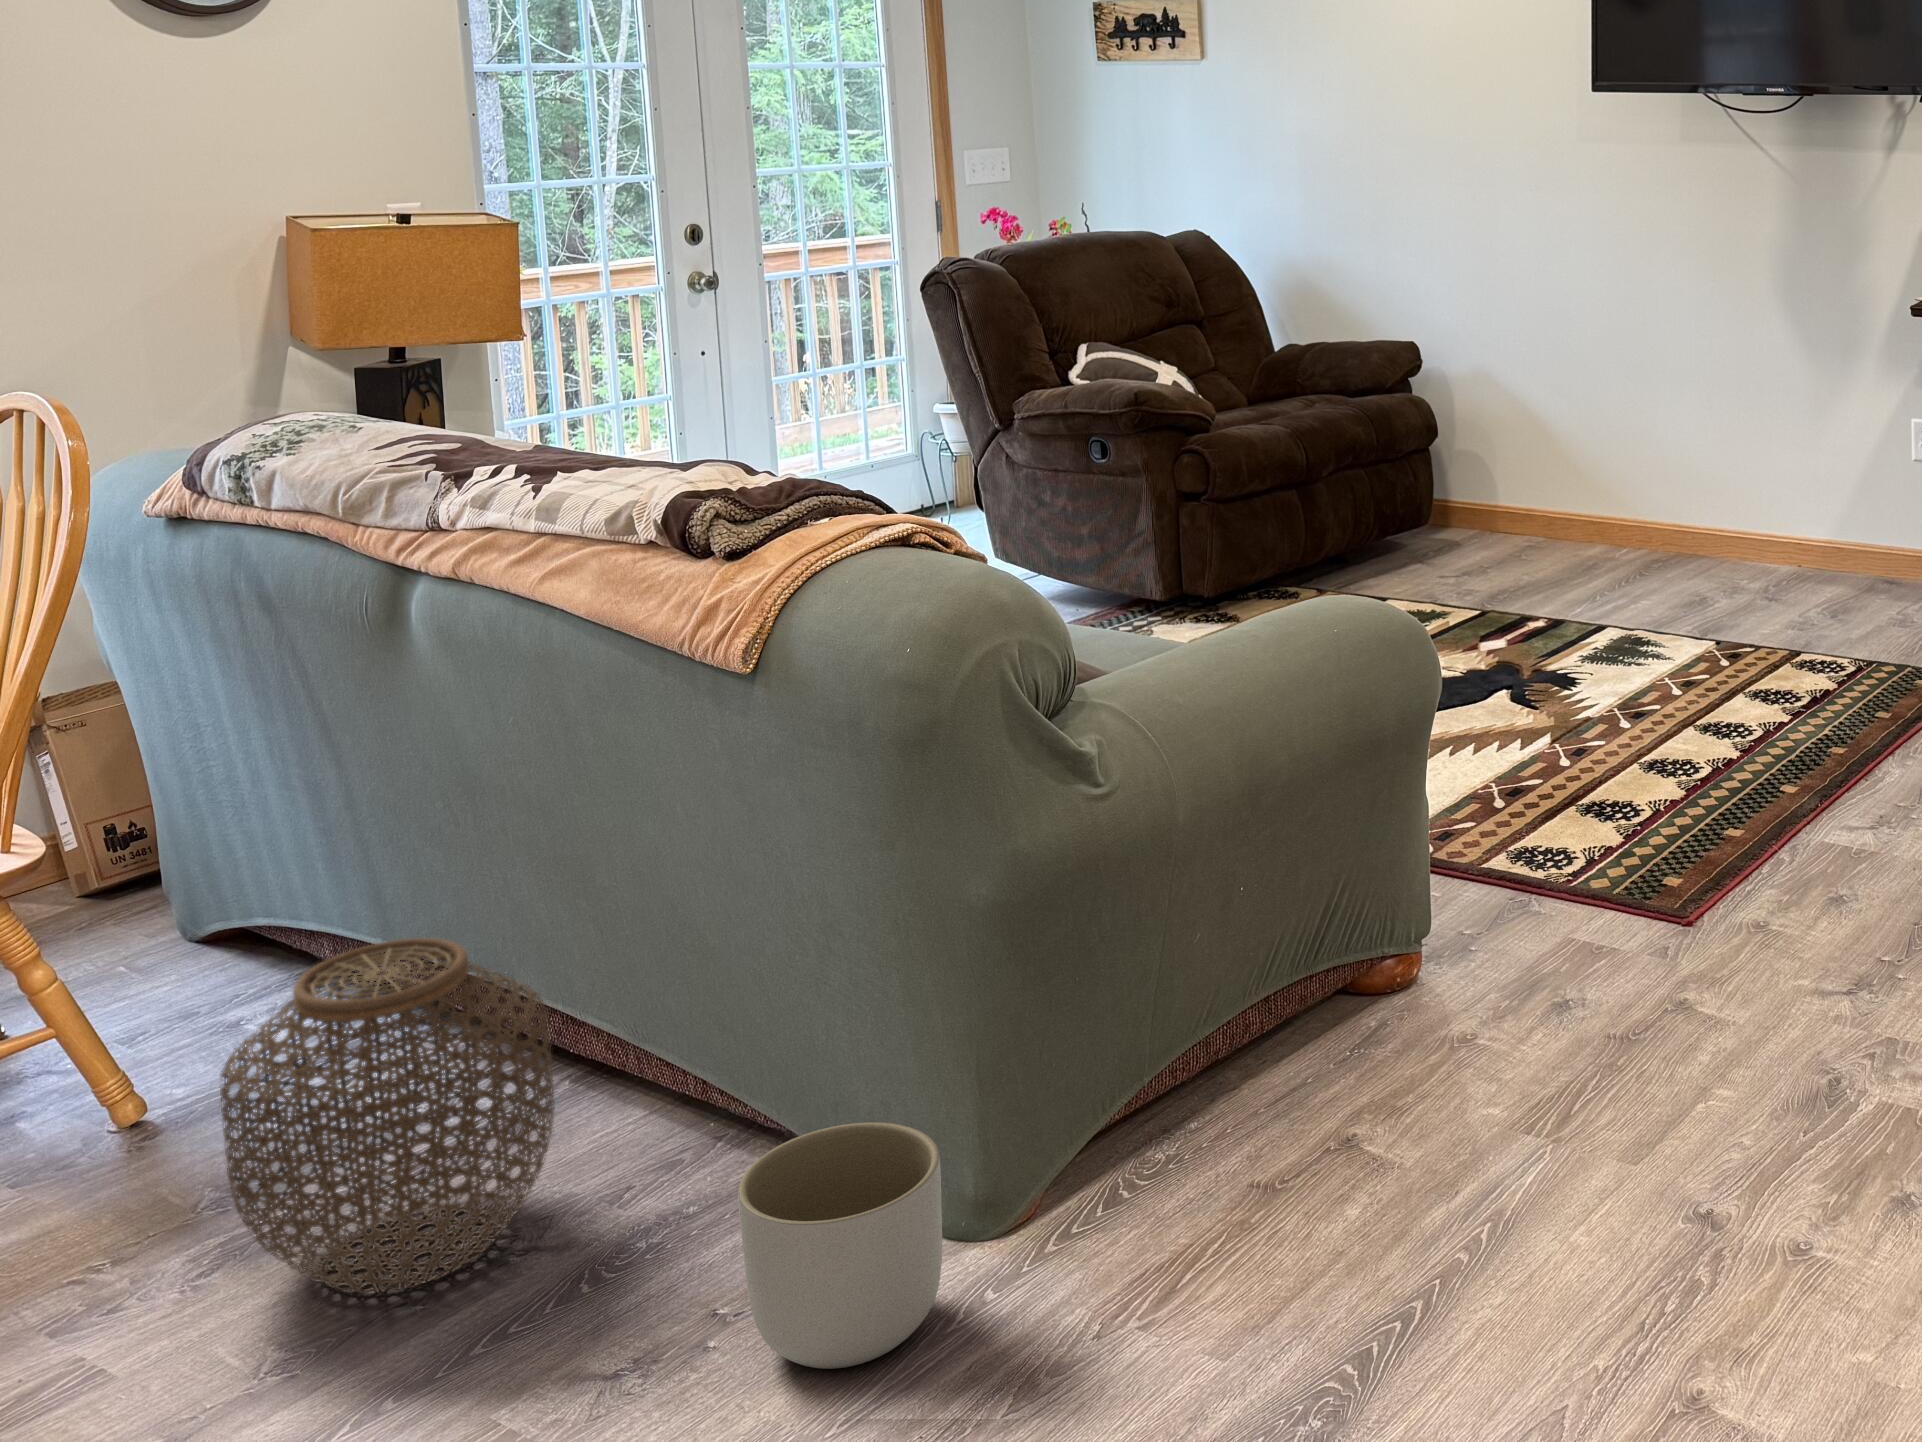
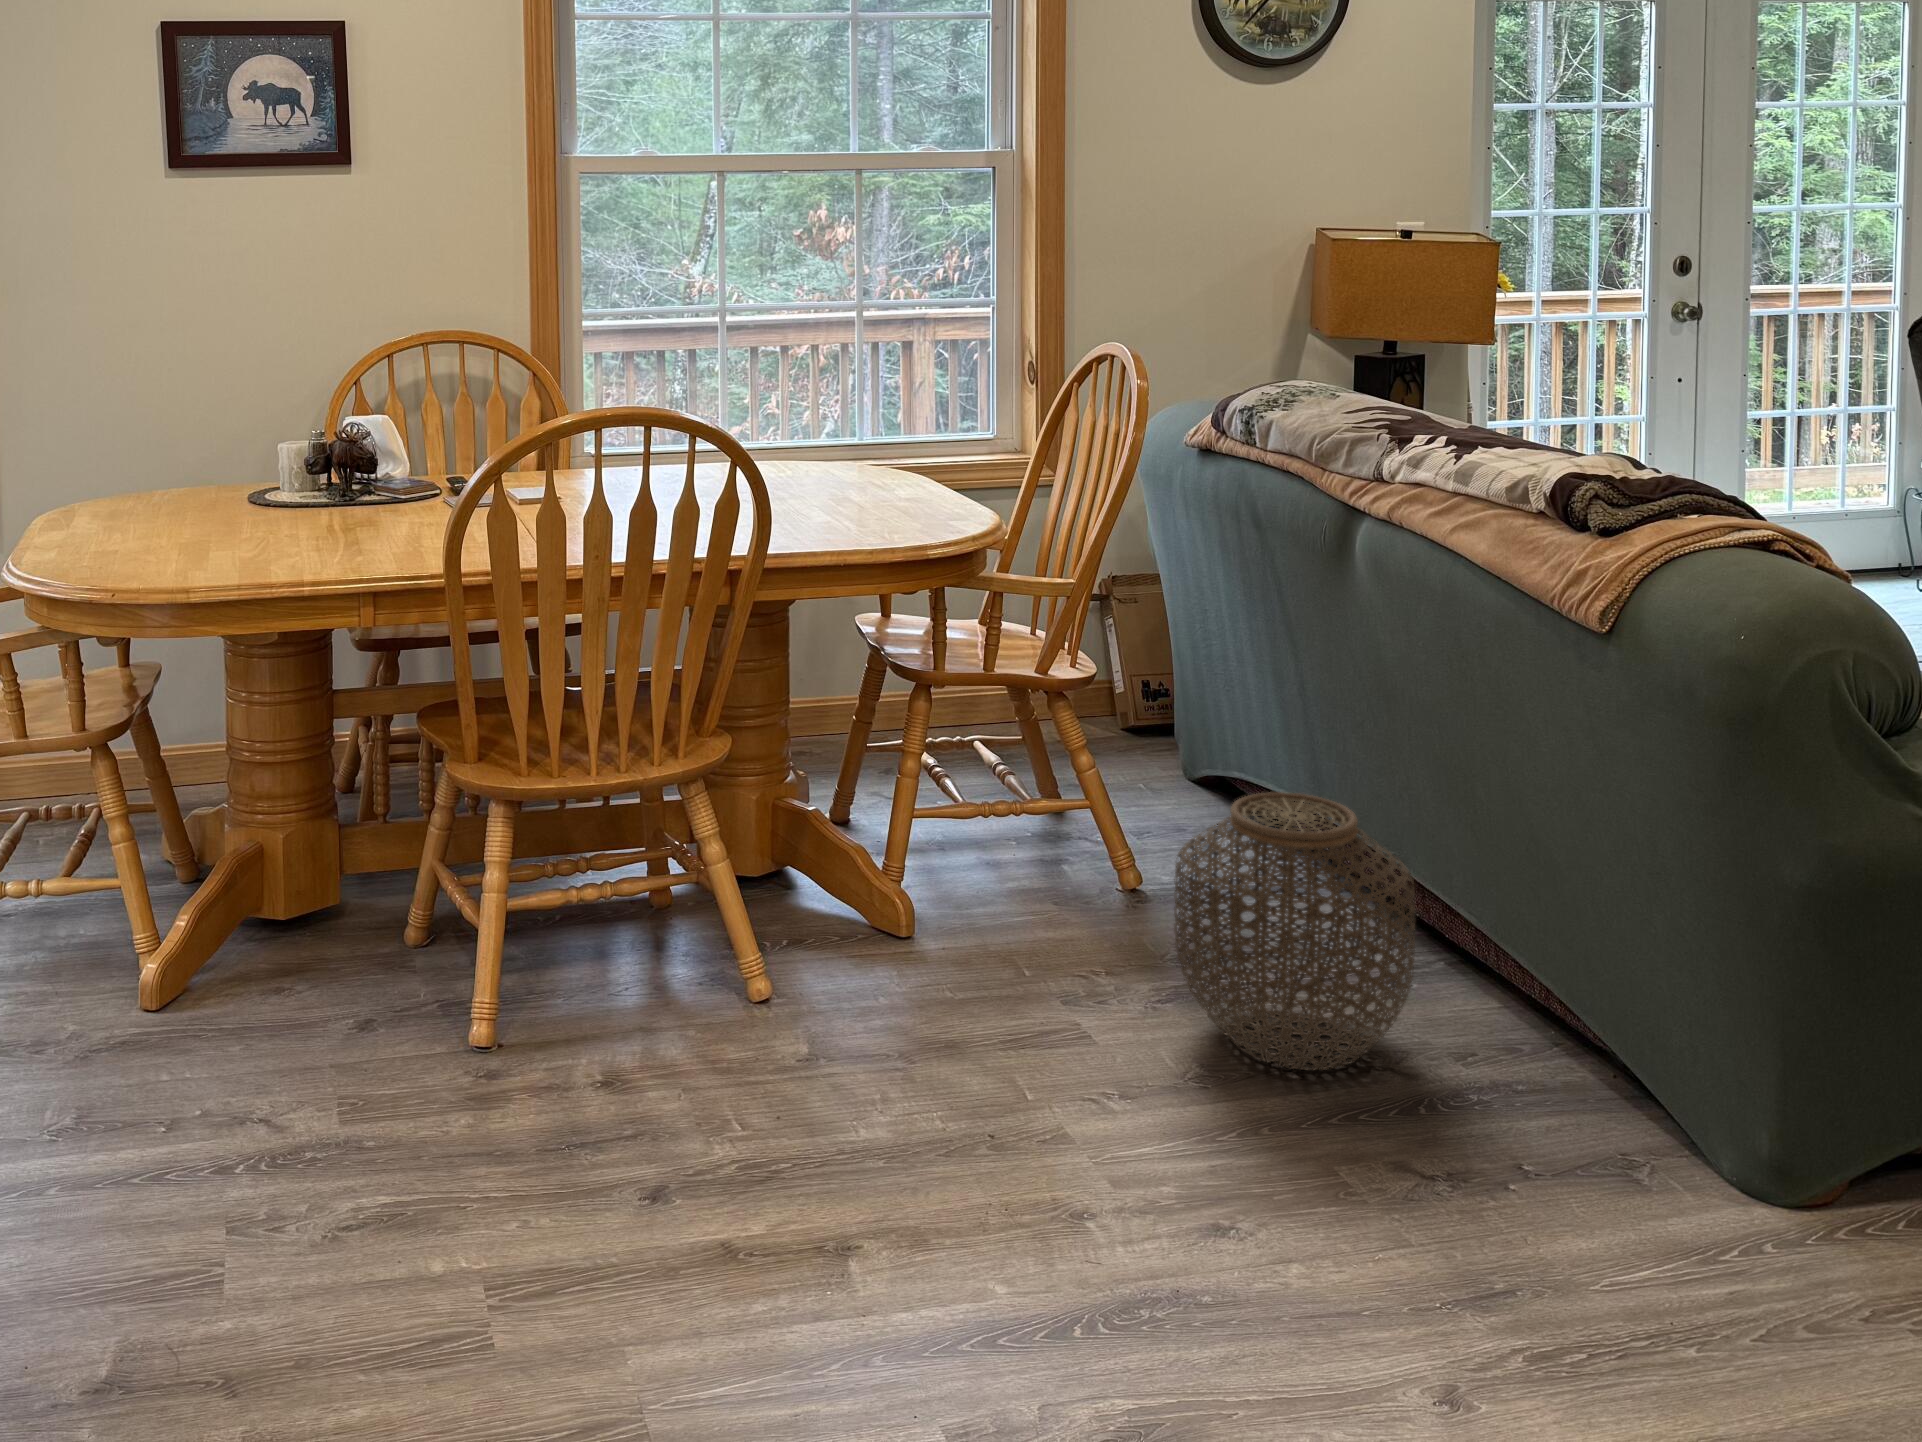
planter: present [738,1122,942,1369] -> none [1543,1069,1743,1296]

